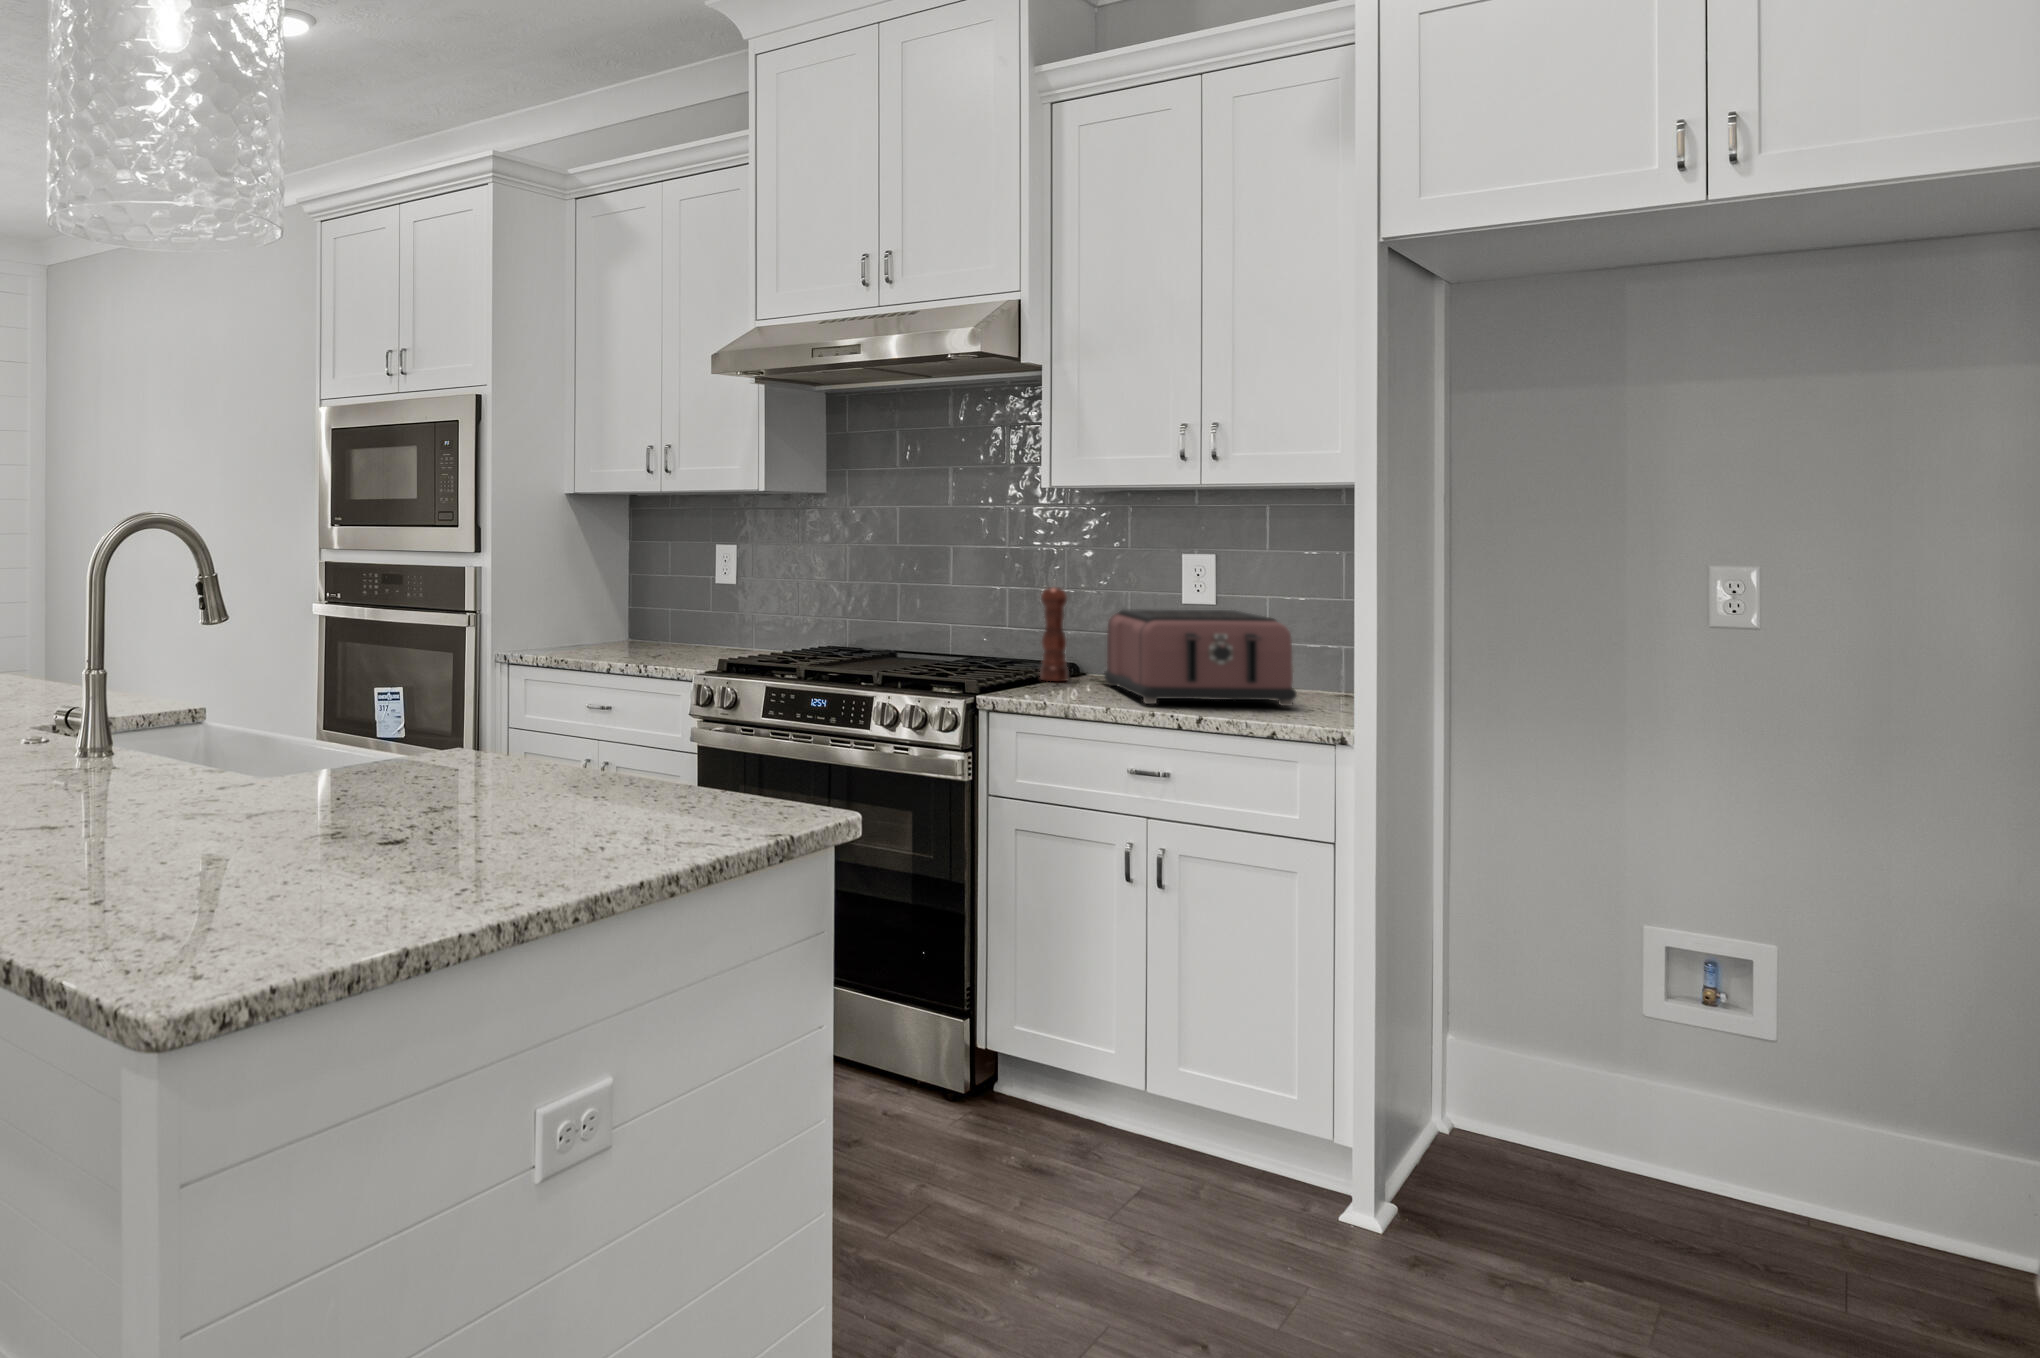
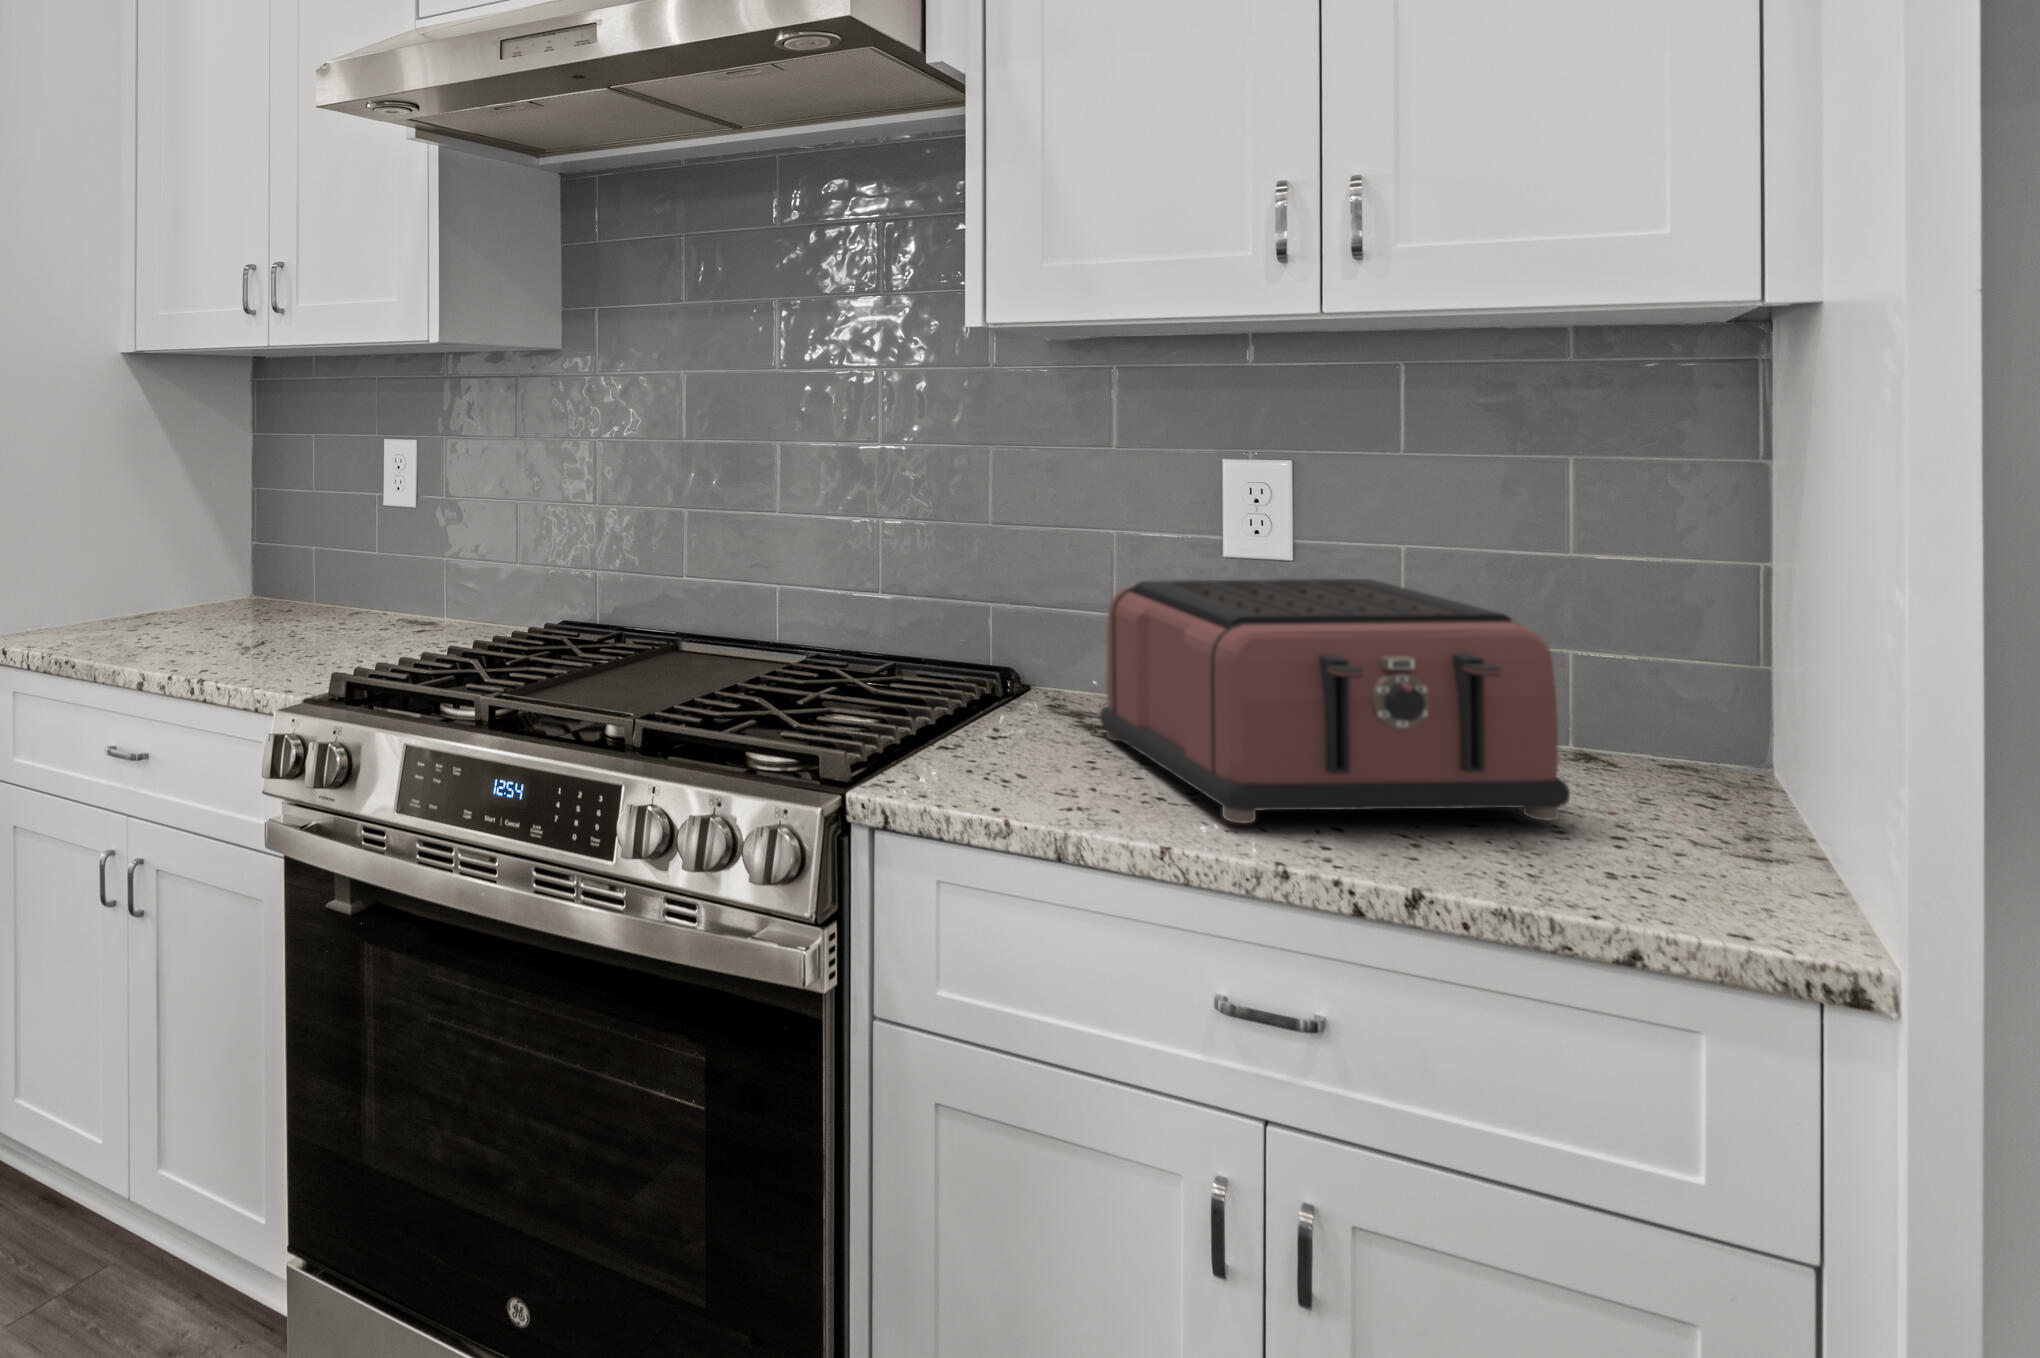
pepper mill: present [1040,580,1068,681] -> none [968,516,1026,731]

